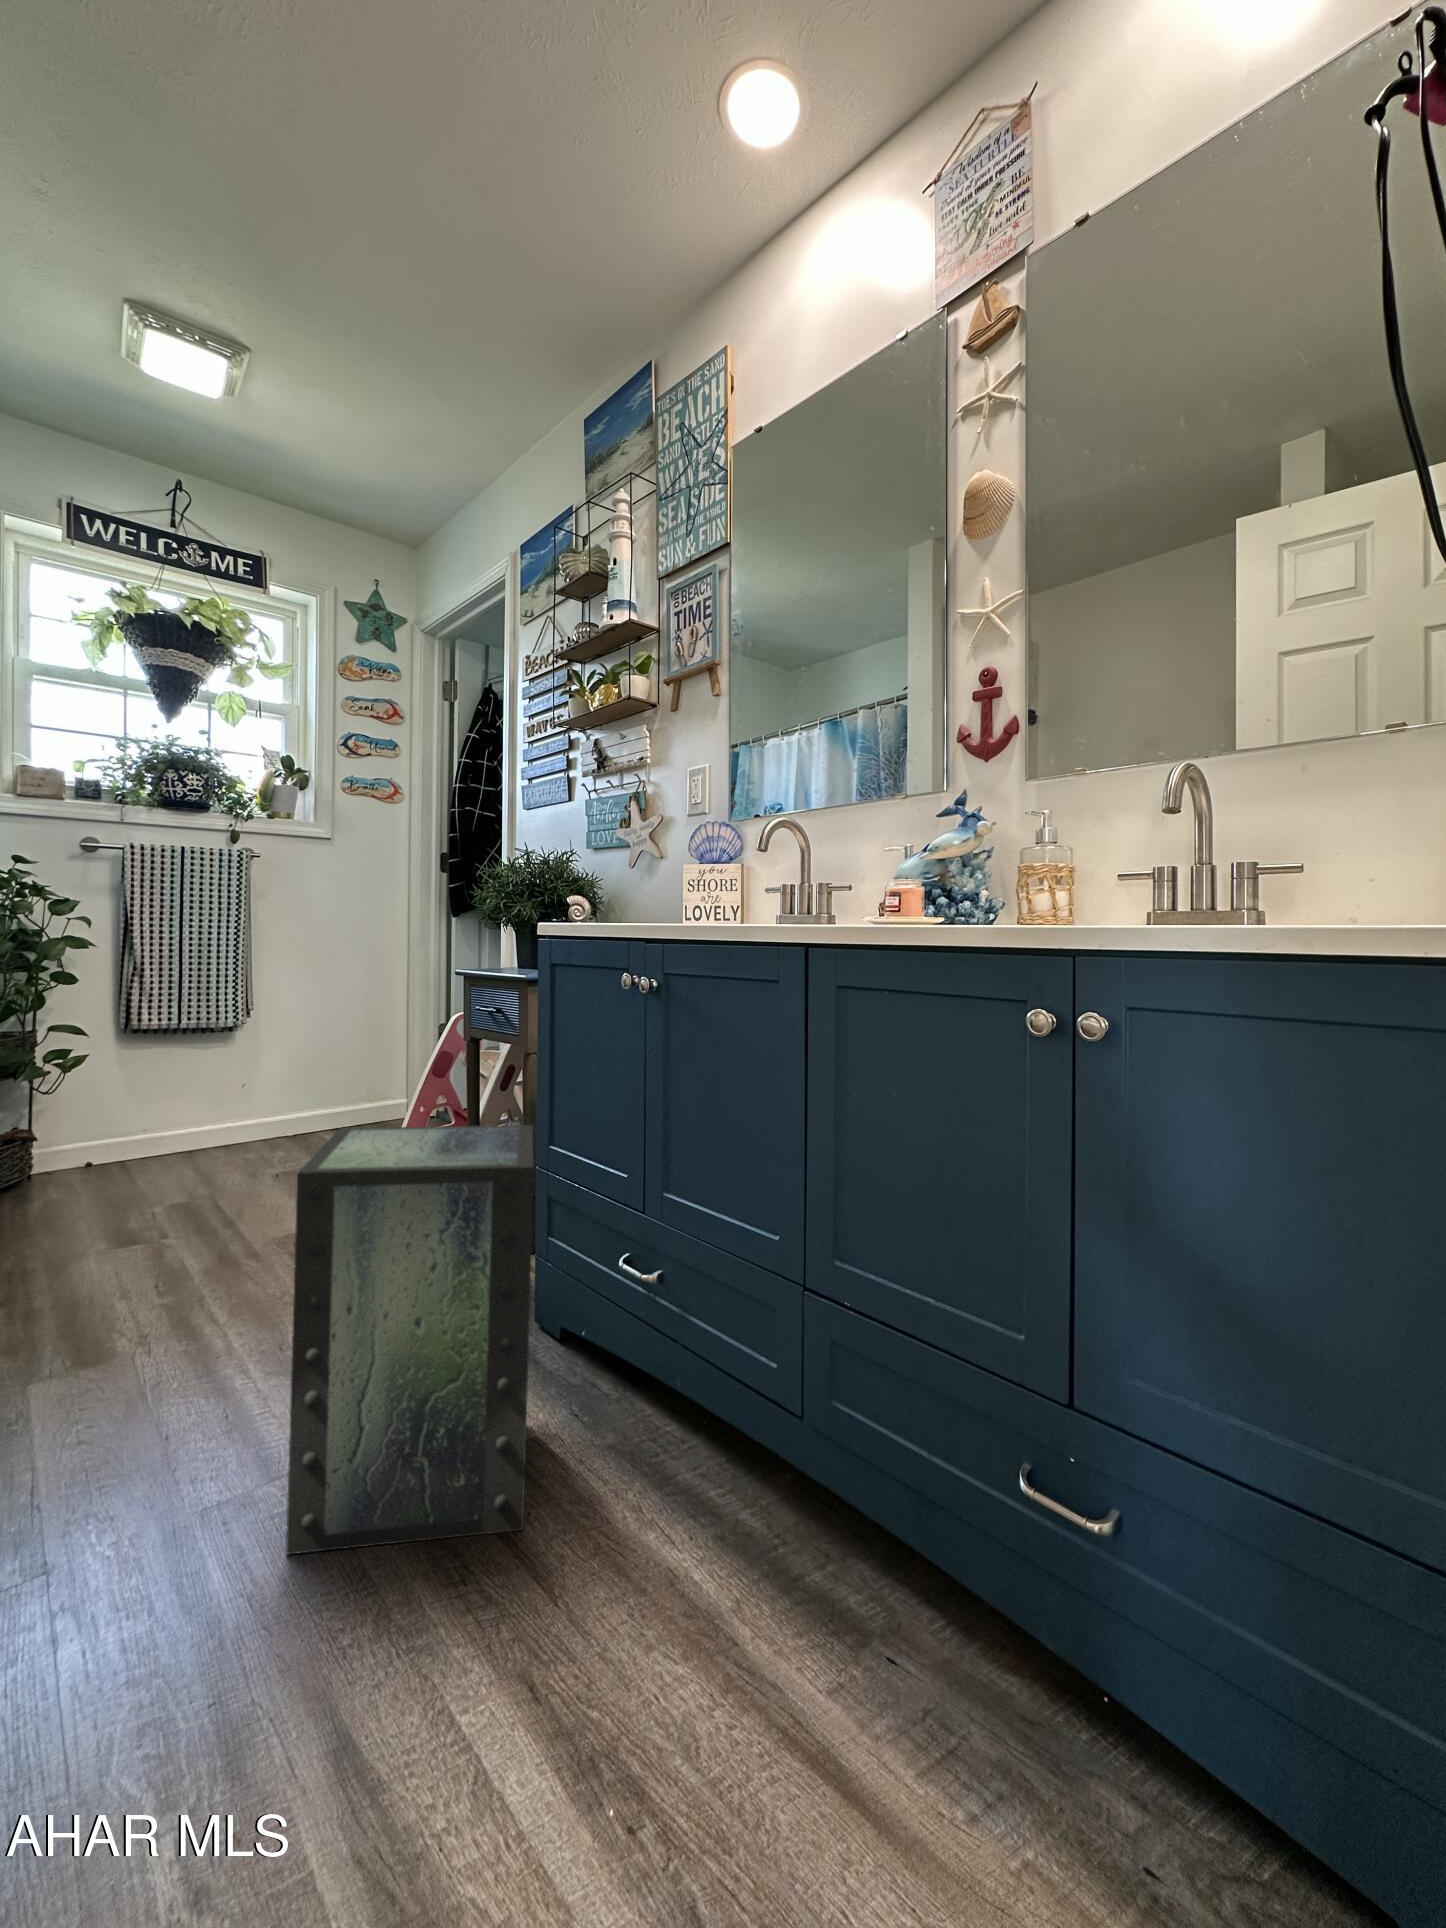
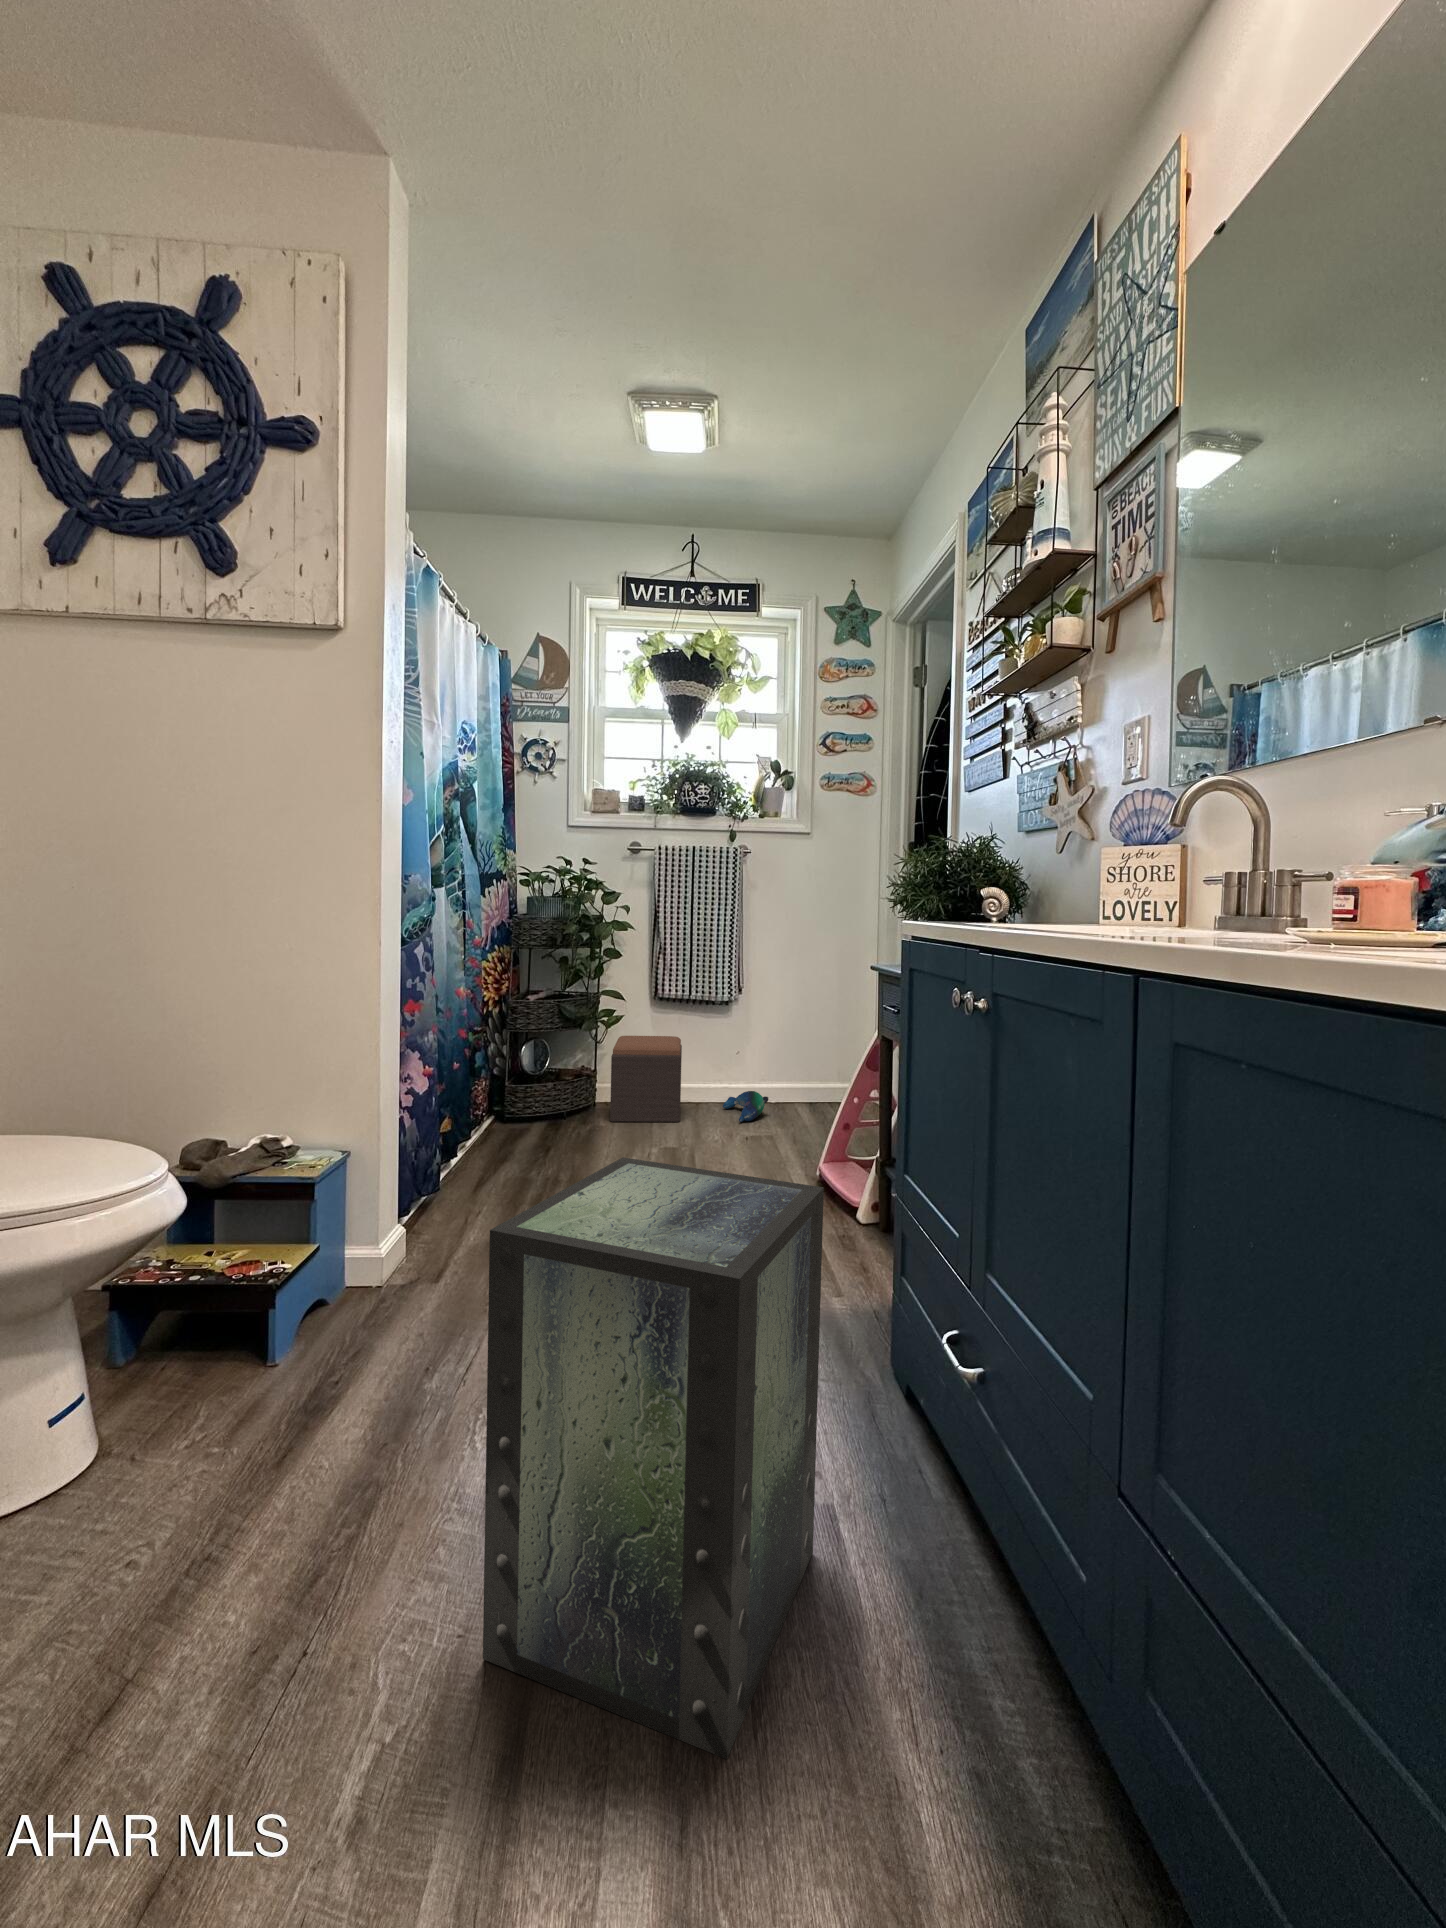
footstool: none [74,1073,179,1181] -> present [610,1036,682,1122]
plush toy: none [224,1127,286,1161] -> present [723,1091,768,1122]

